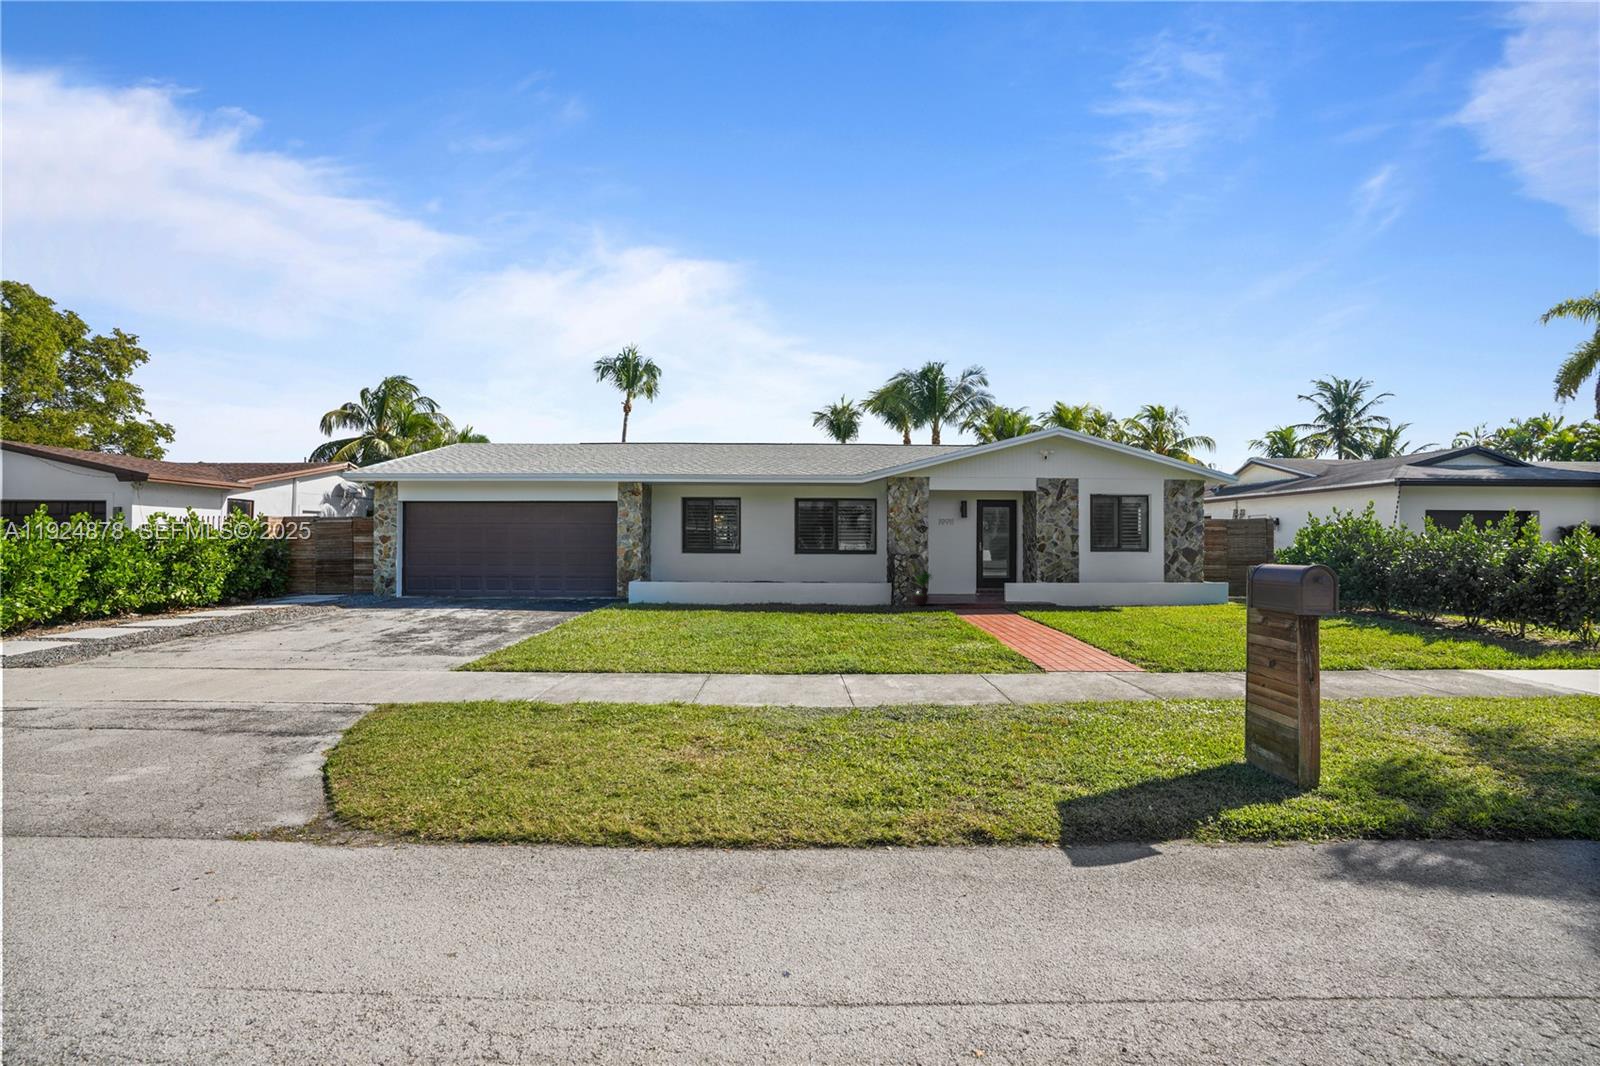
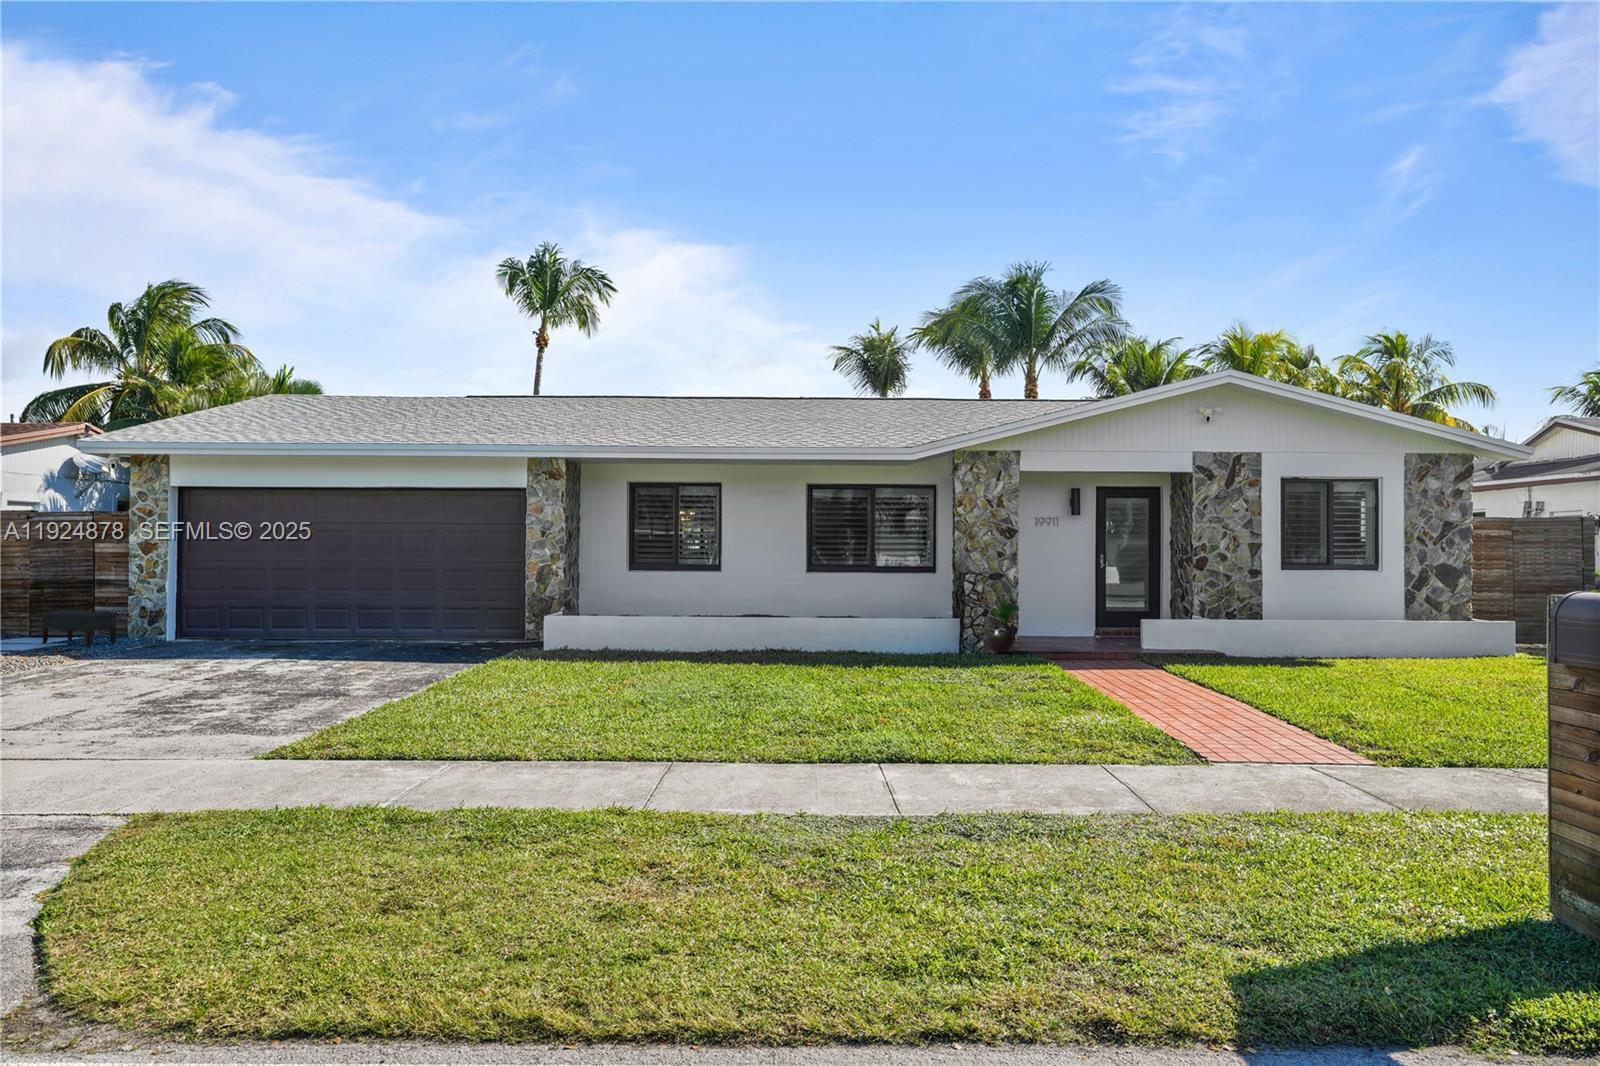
bench: none [292,577,343,601] -> present [40,610,117,647]

